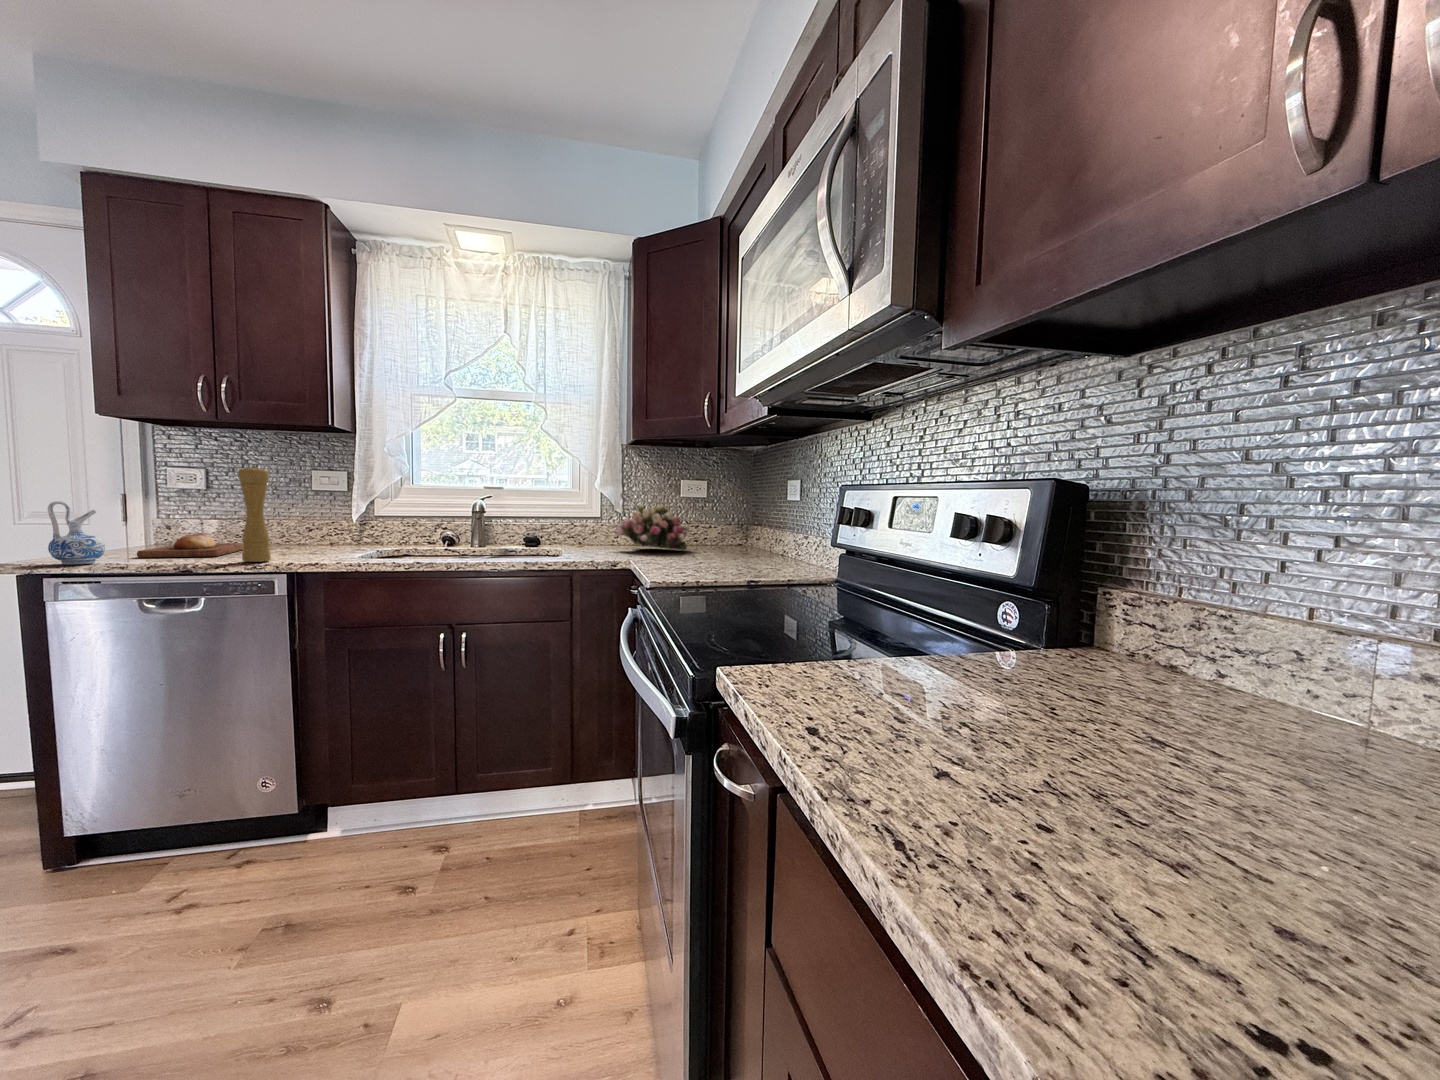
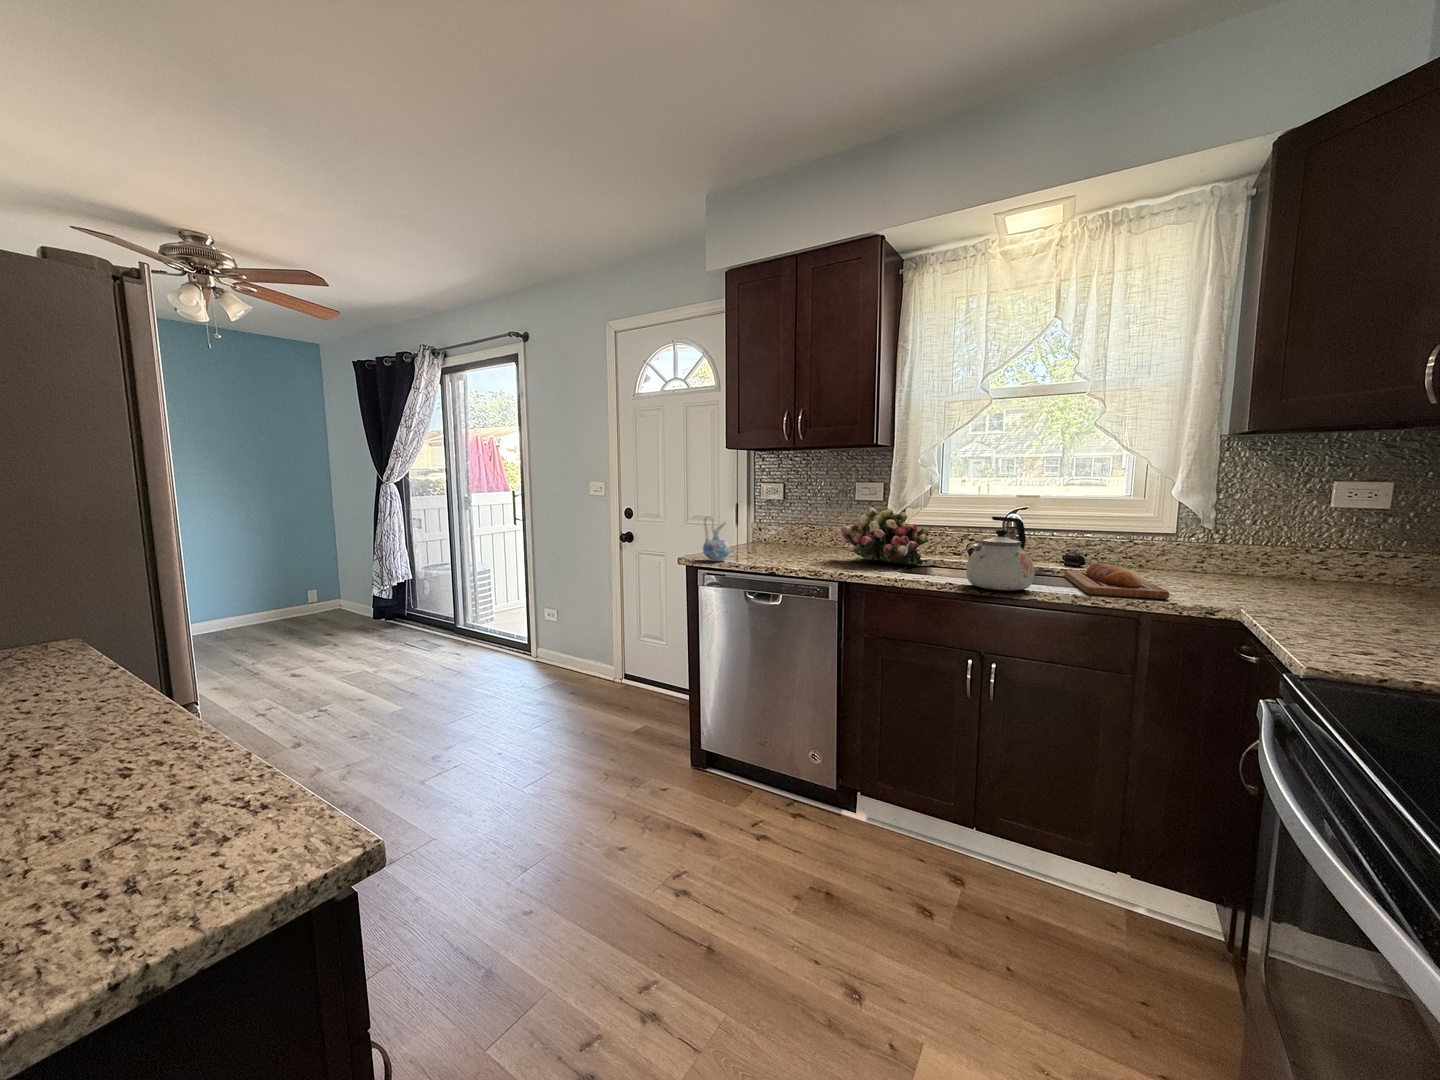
pepper mill: present [238,467,271,562] -> none [808,487,830,569]
kettle: none [432,497,494,564] -> present [966,516,1034,591]
flower arrangement: present [616,504,689,550] -> present [839,508,929,565]
bread loaf: present [137,533,243,558] -> present [1065,563,1169,599]

